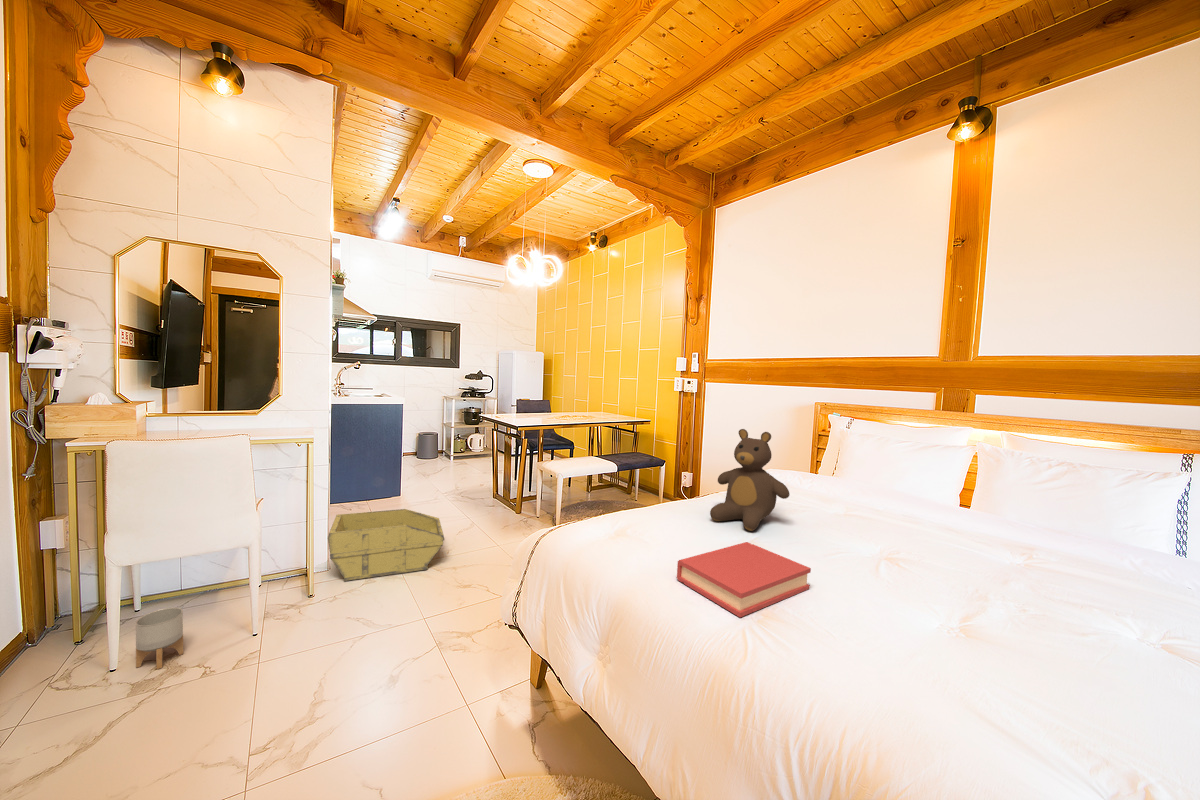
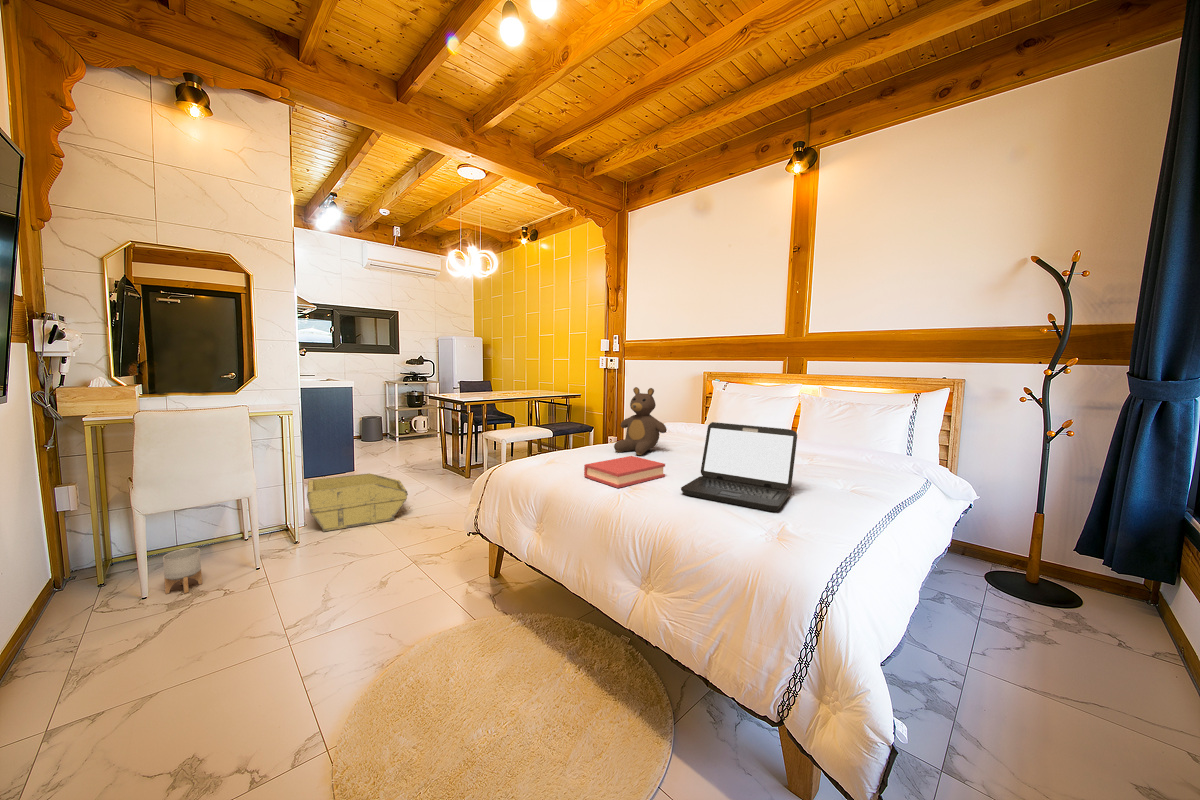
laptop: none [862,507,1120,742] -> present [681,422,797,512]

